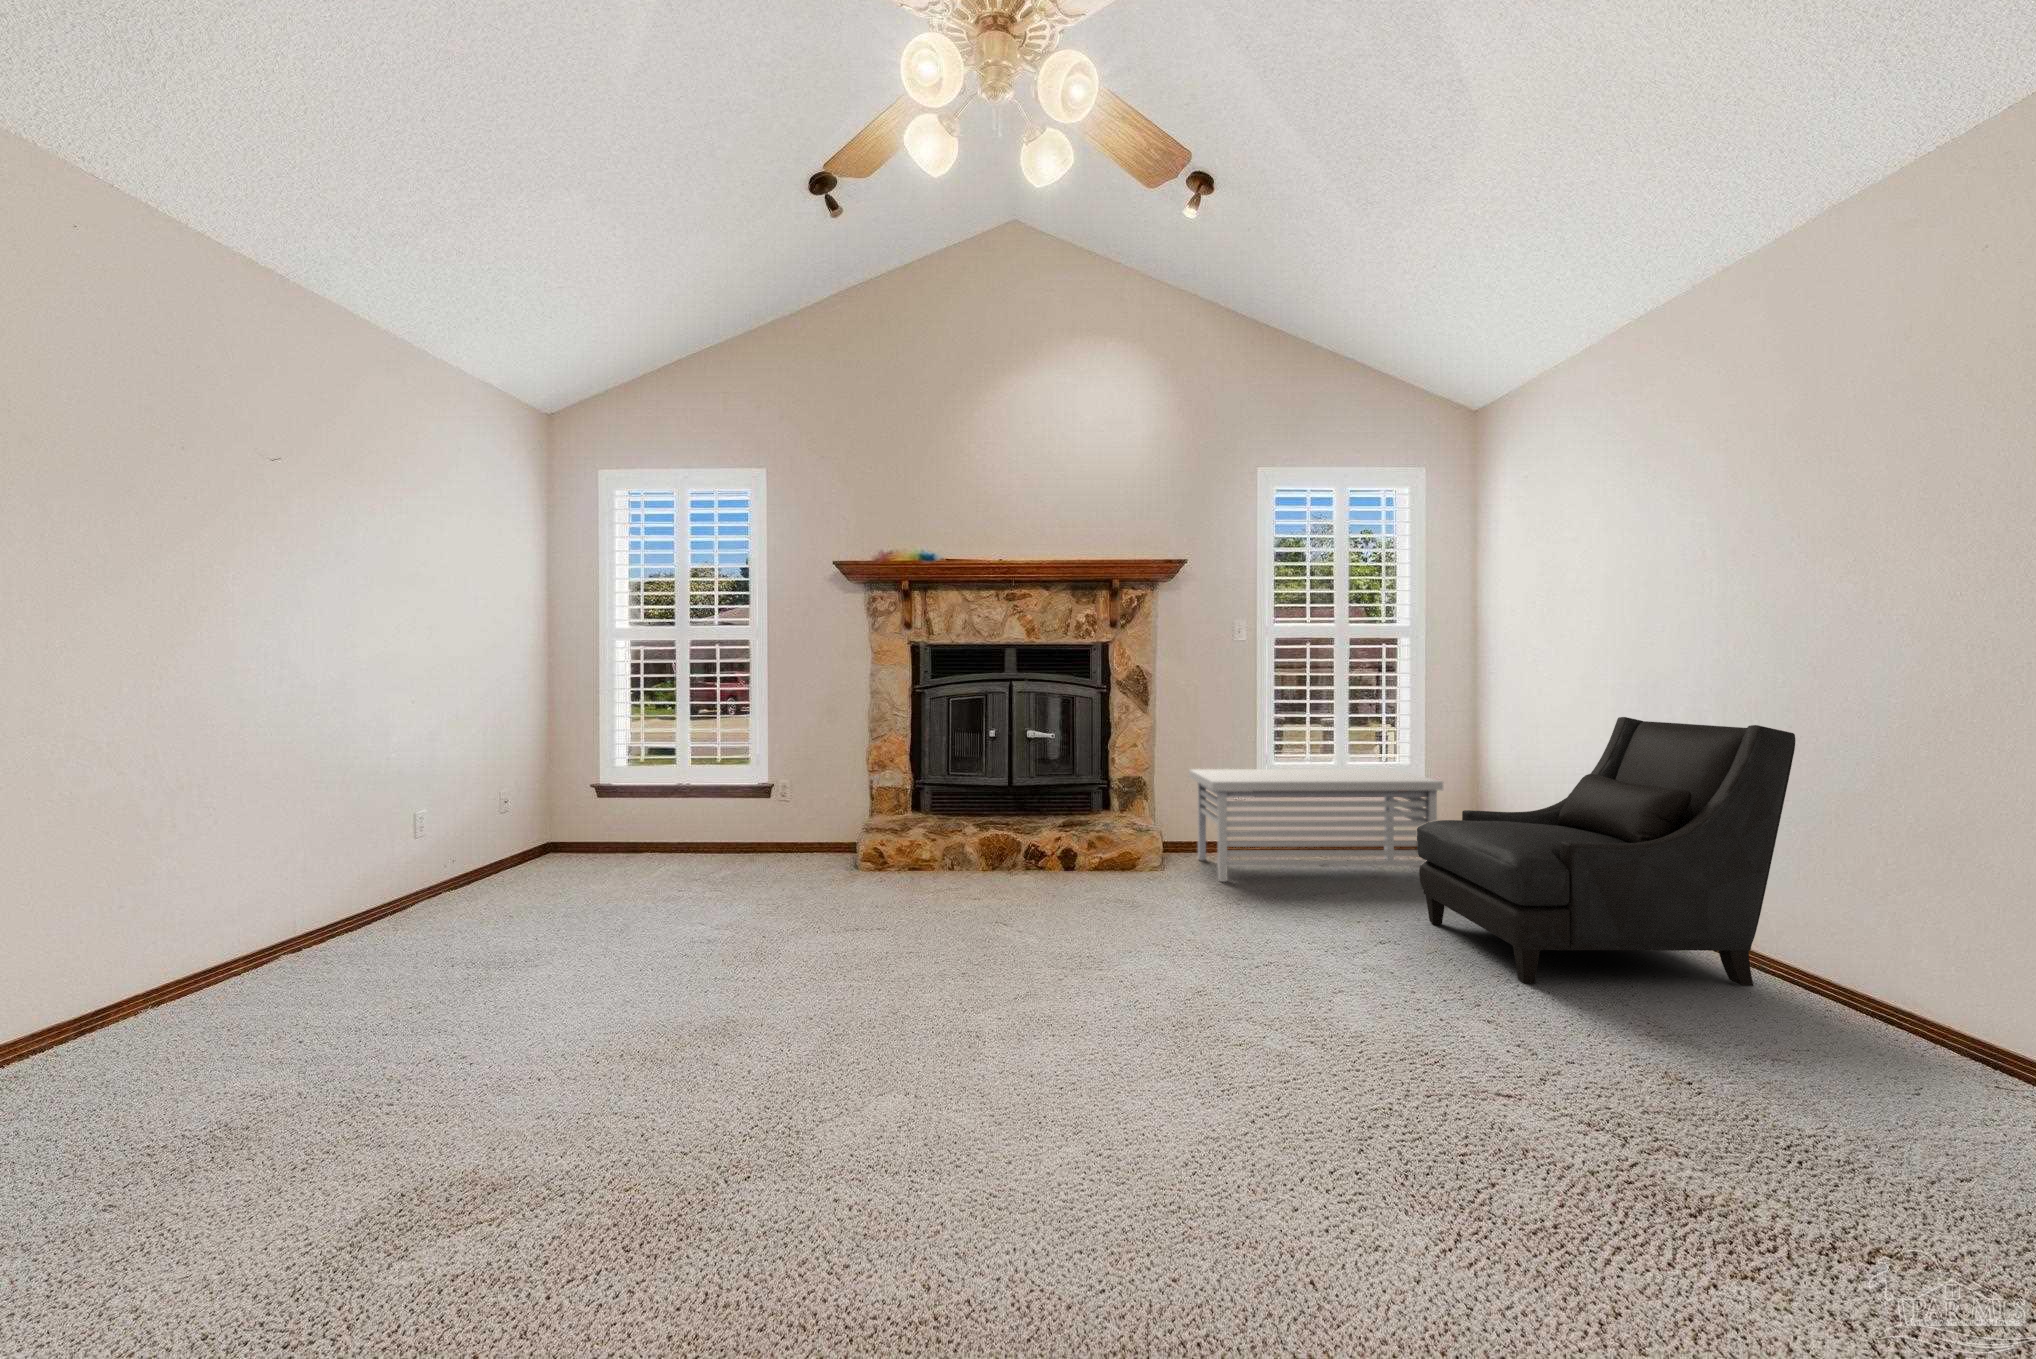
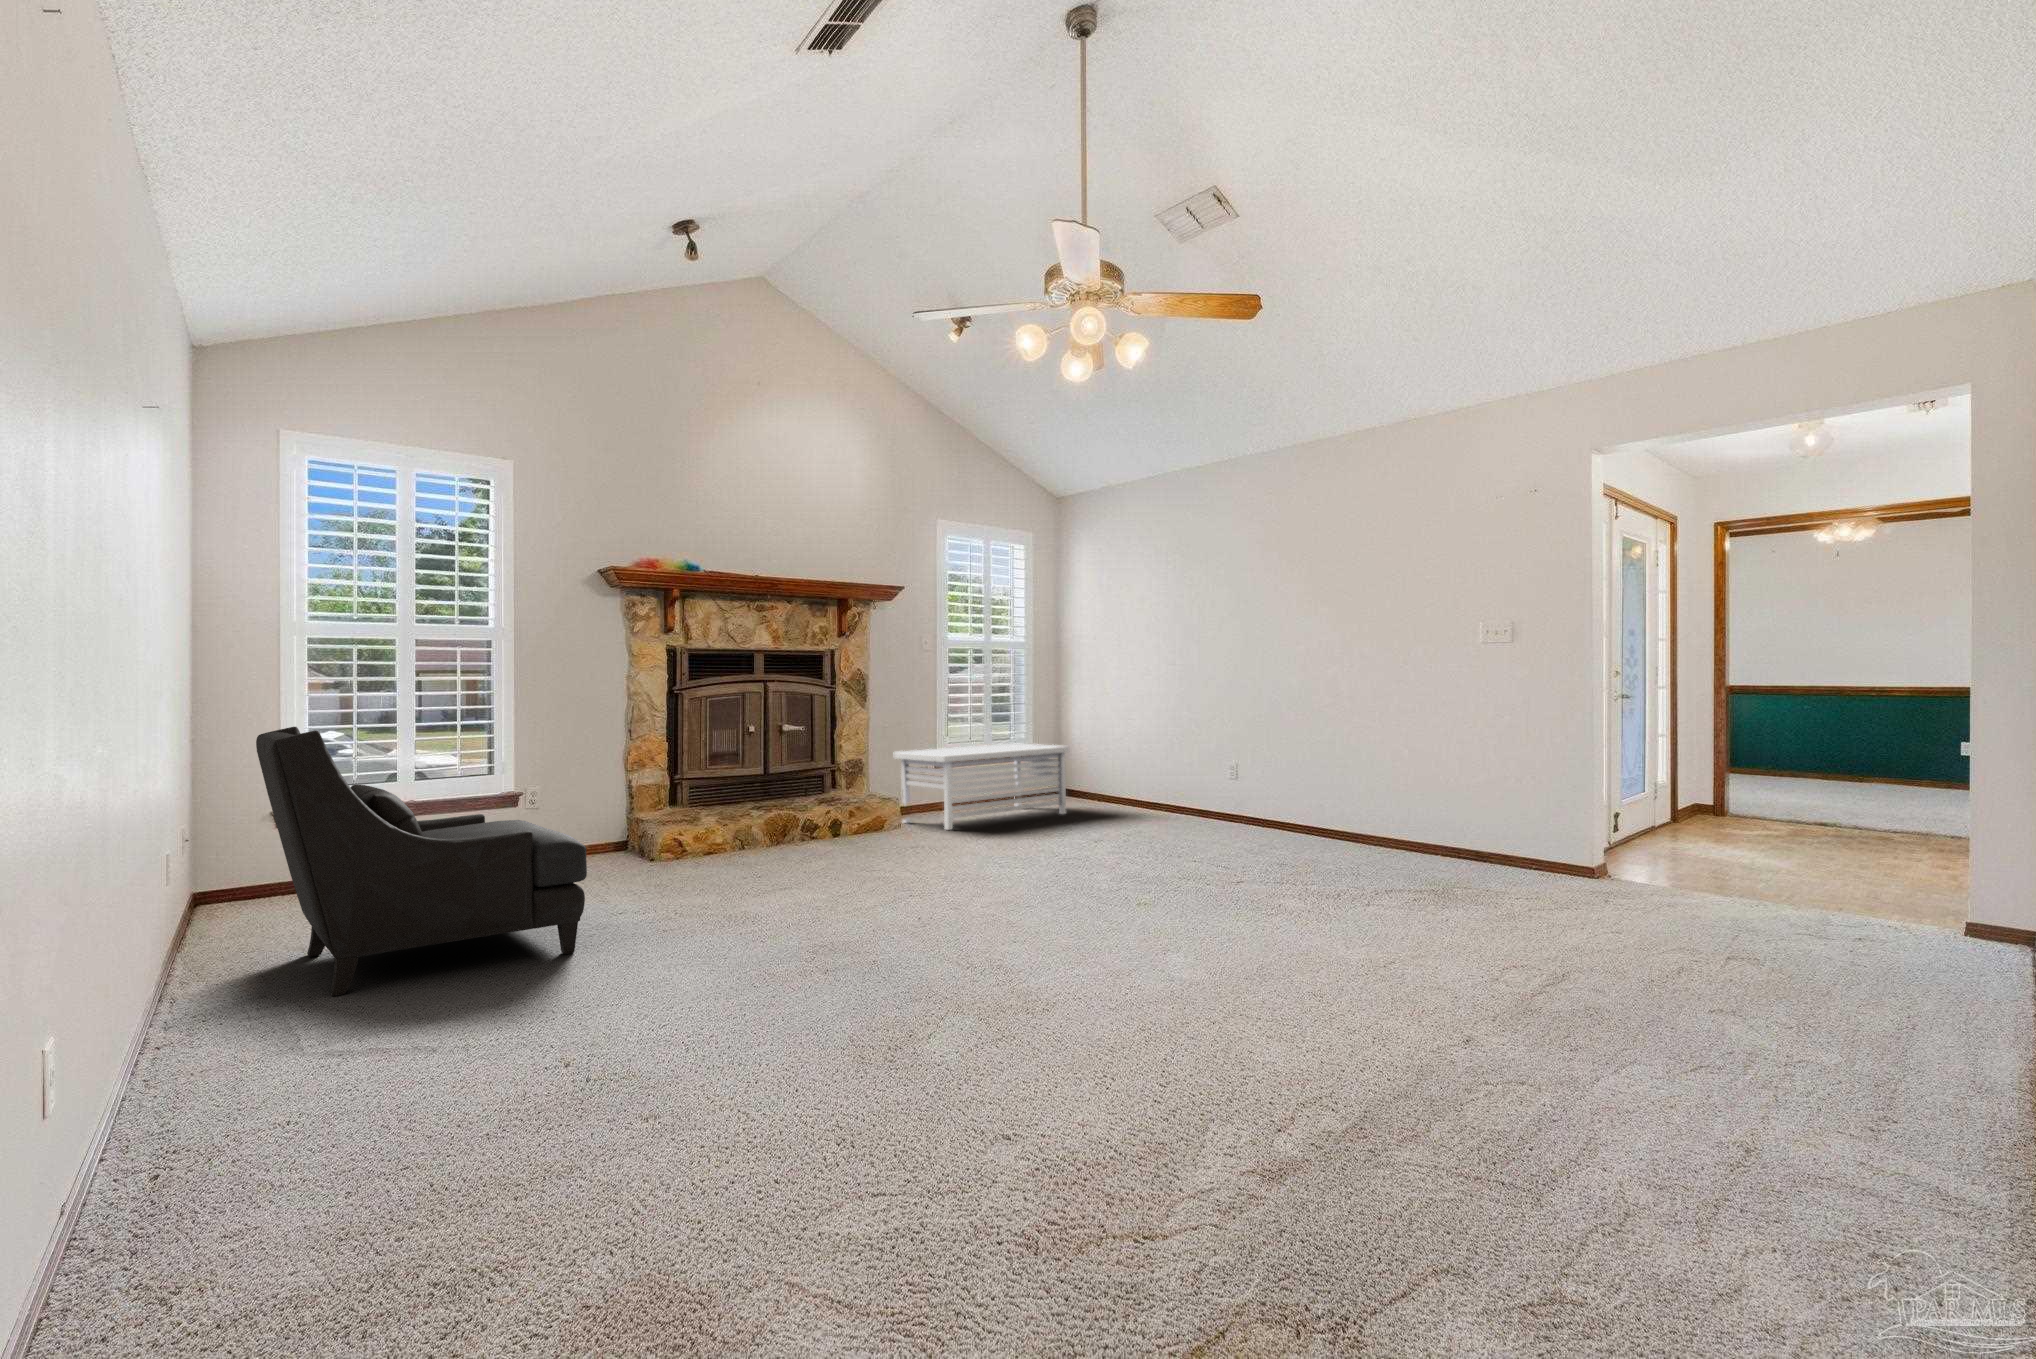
armchair: present [1417,717,1796,986] -> present [256,727,587,996]

